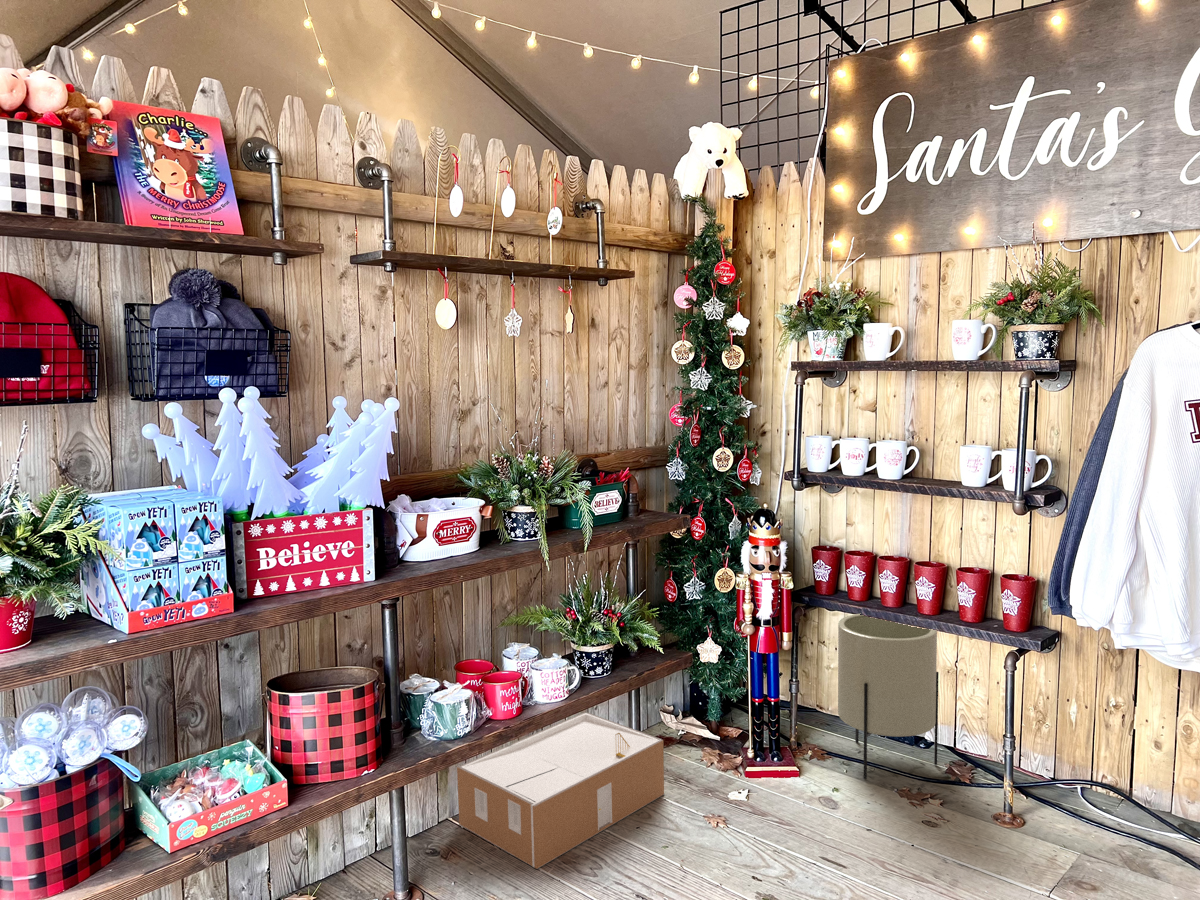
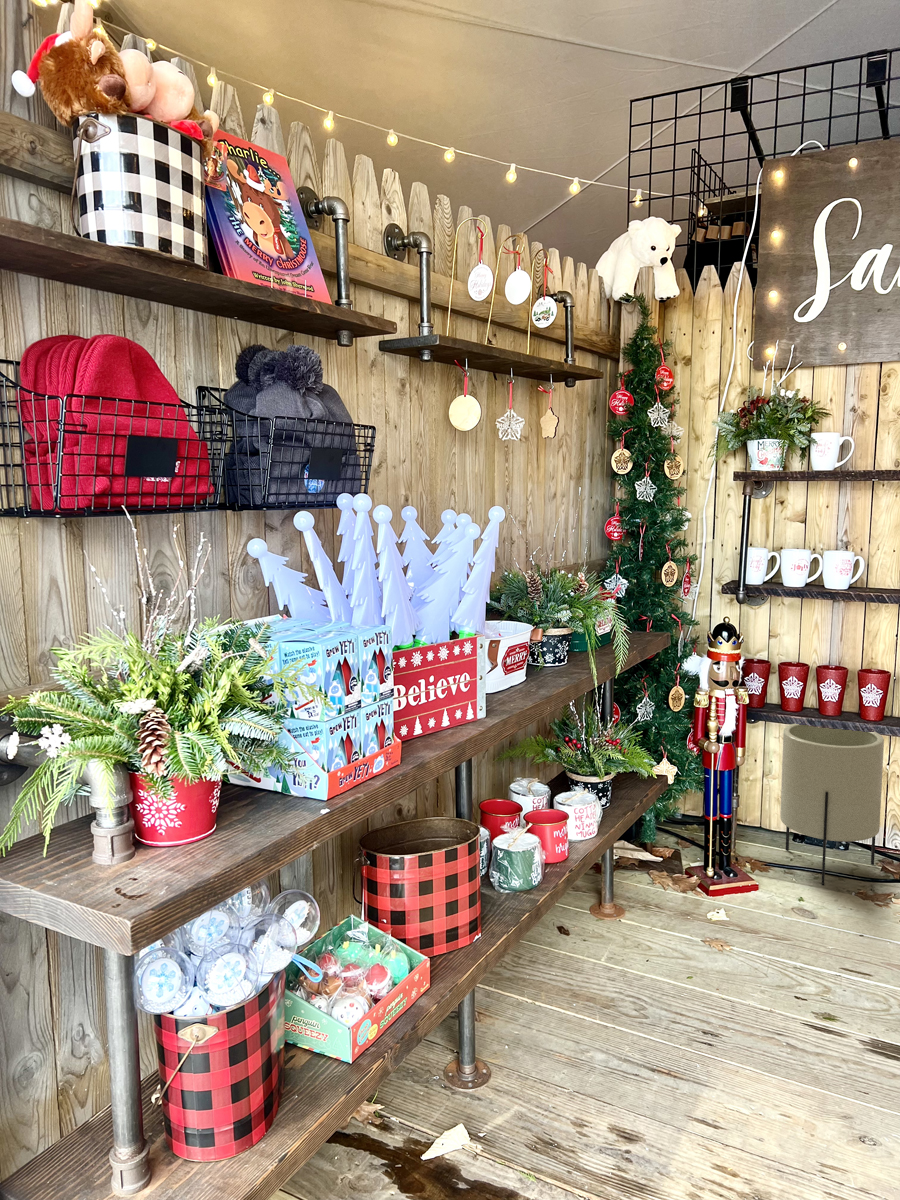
cardboard box: present [457,712,664,869] -> none [463,846,650,1018]

